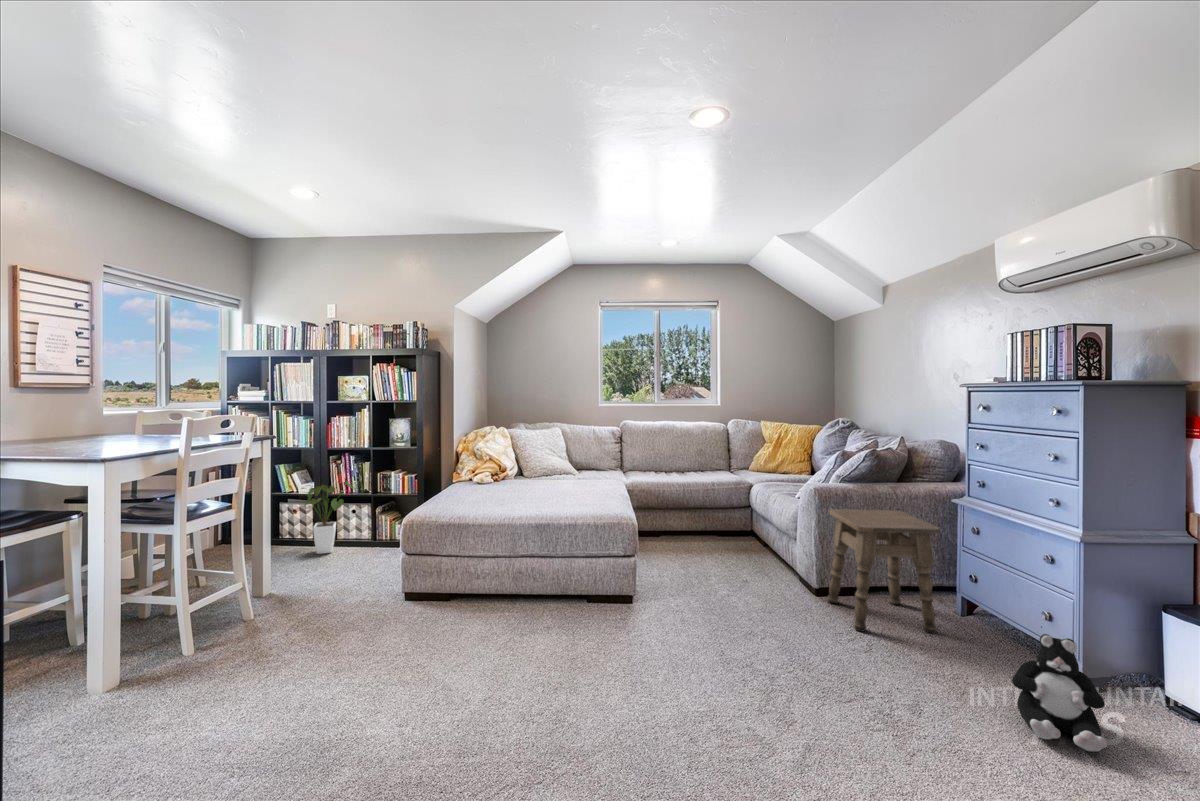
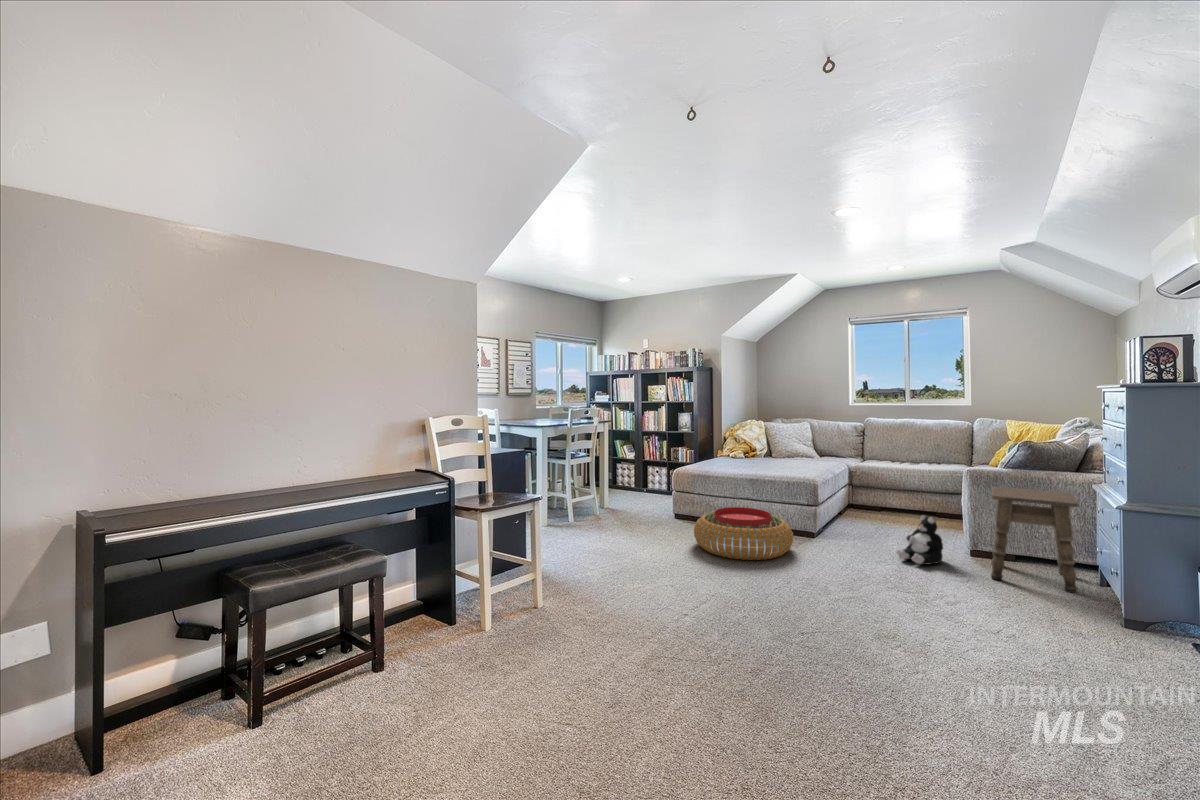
house plant: present [305,481,354,554] -> none [628,451,659,495]
pouf: none [465,576,625,684] -> present [694,507,793,560]
plush toy: present [1012,634,1108,752] -> present [896,515,943,565]

